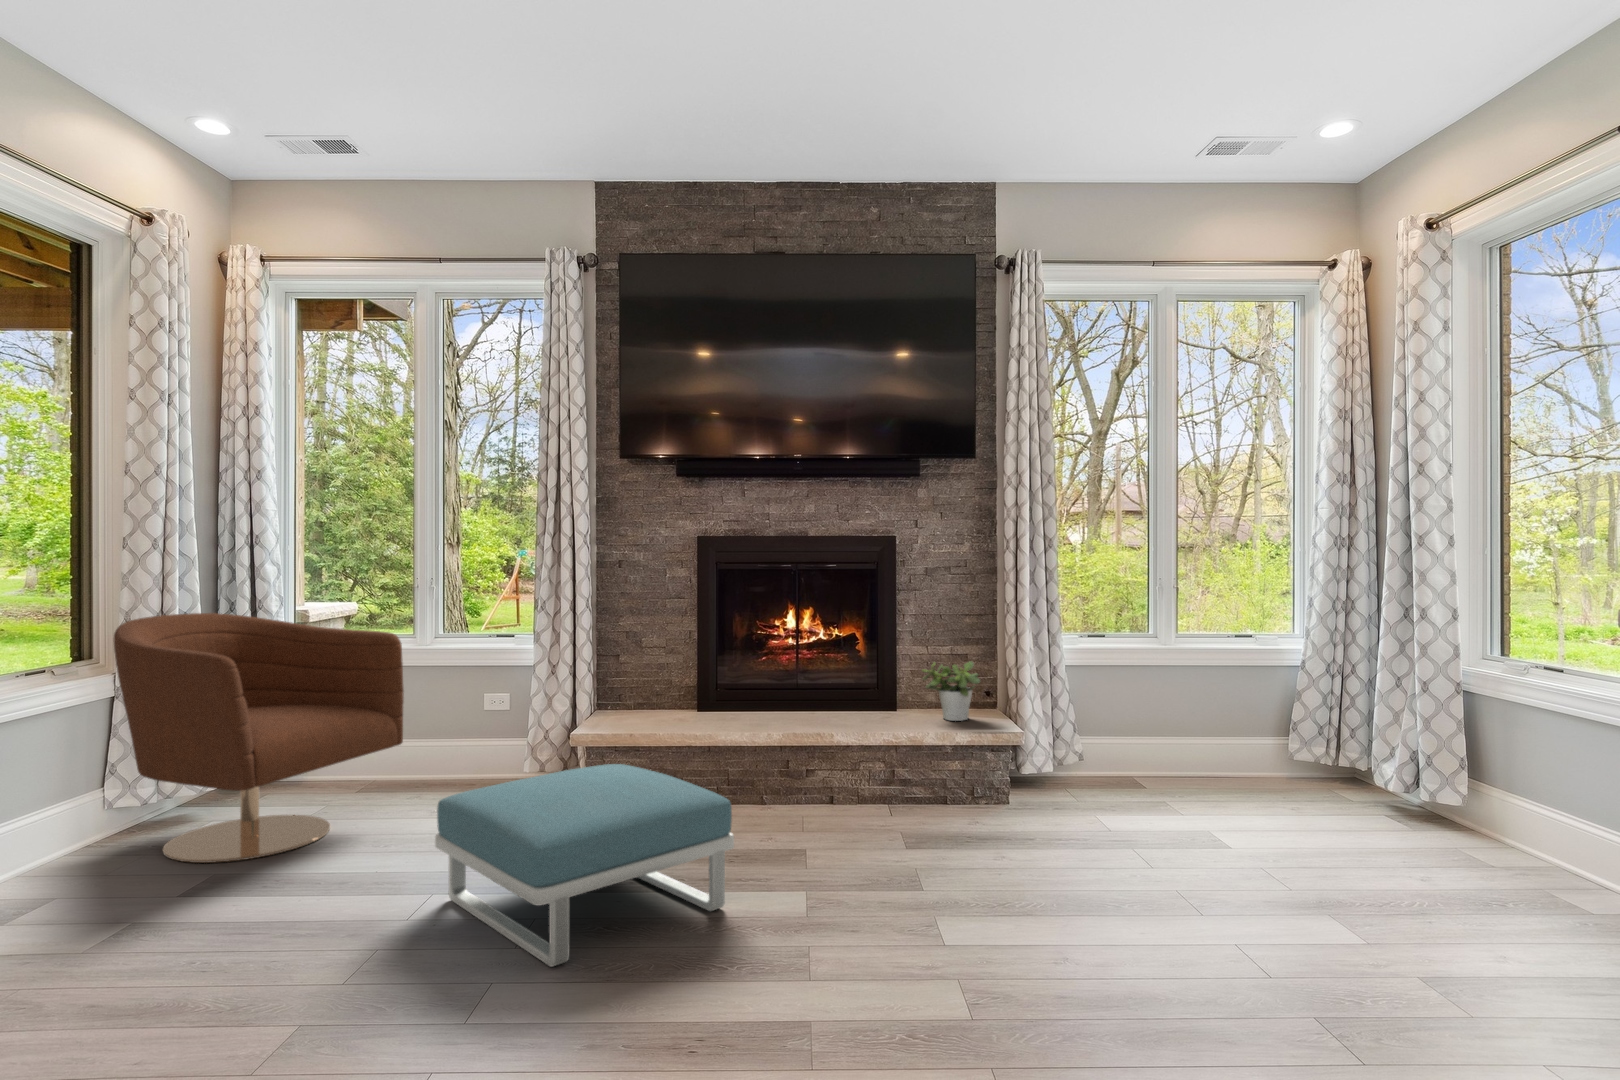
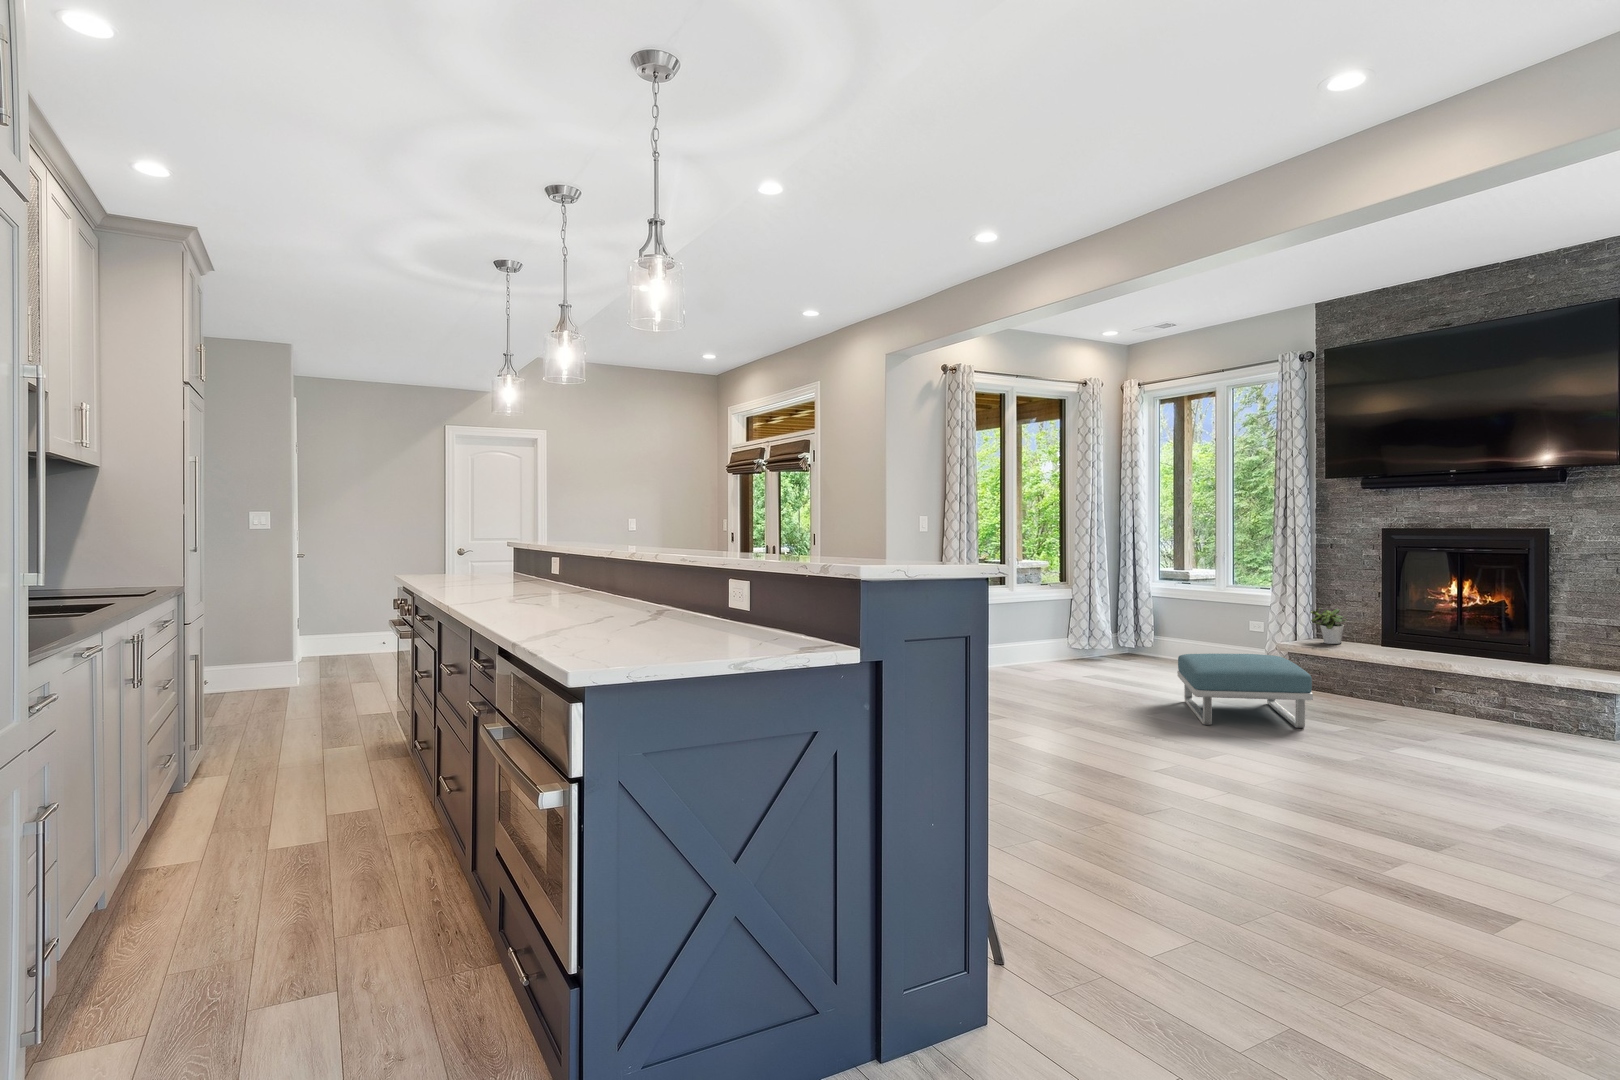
armchair: present [114,613,404,863] -> none [1069,565,1192,676]
potted plant: present [922,662,980,721] -> present [1311,608,1346,644]

